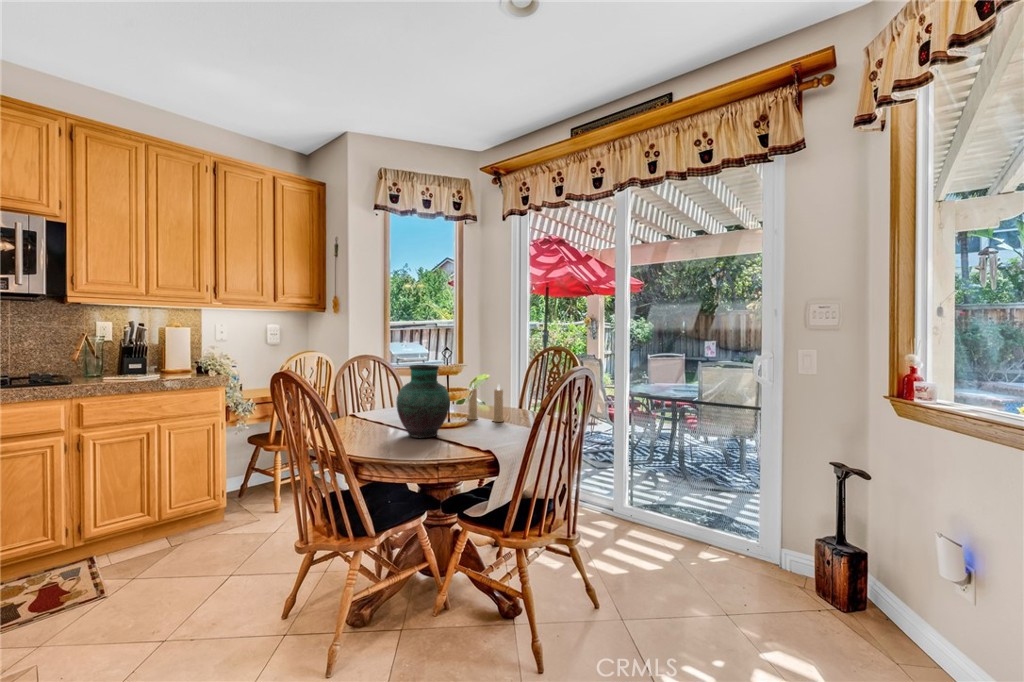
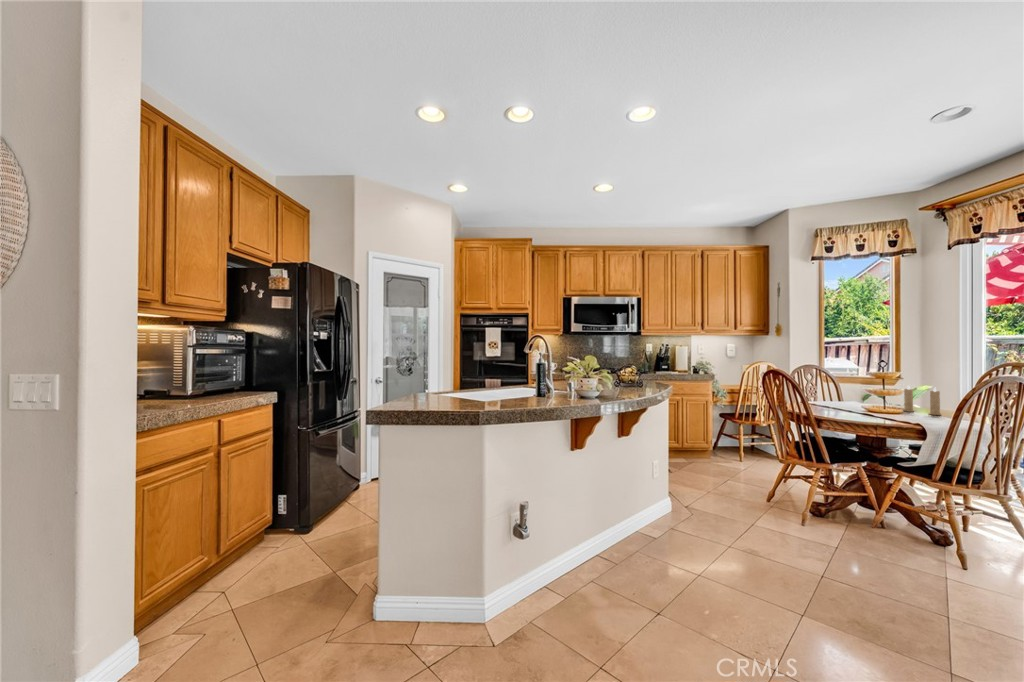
vase: present [396,365,450,438] -> none [842,369,886,416]

